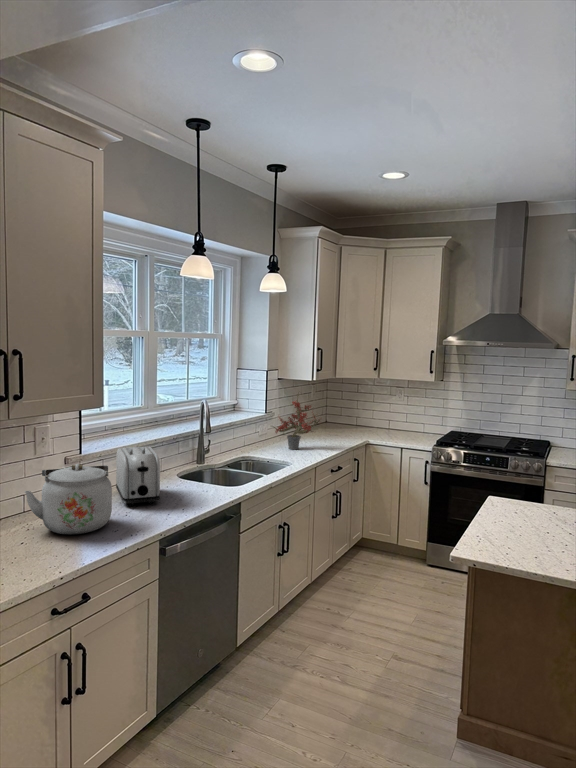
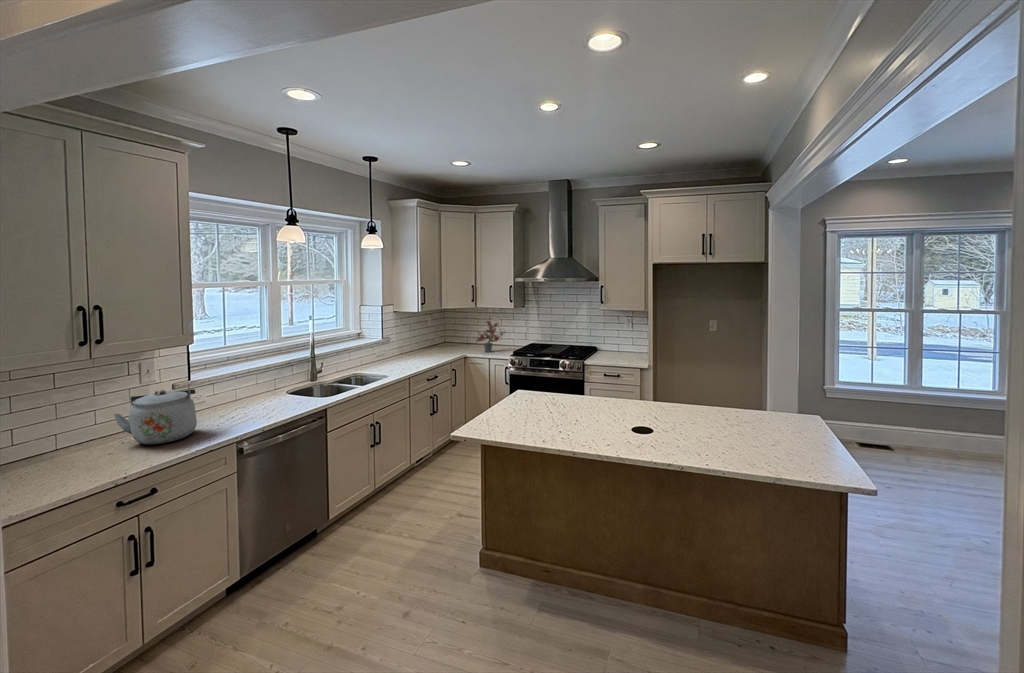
potted plant: present [274,396,320,450] -> present [476,321,505,352]
toaster: present [116,447,160,506] -> none [216,372,254,418]

